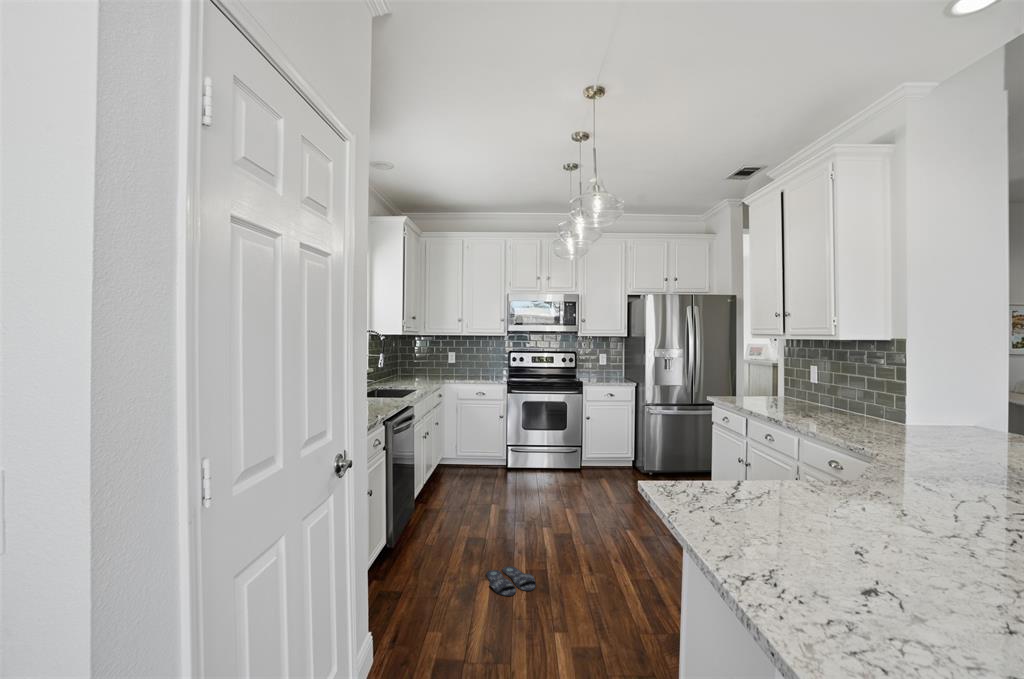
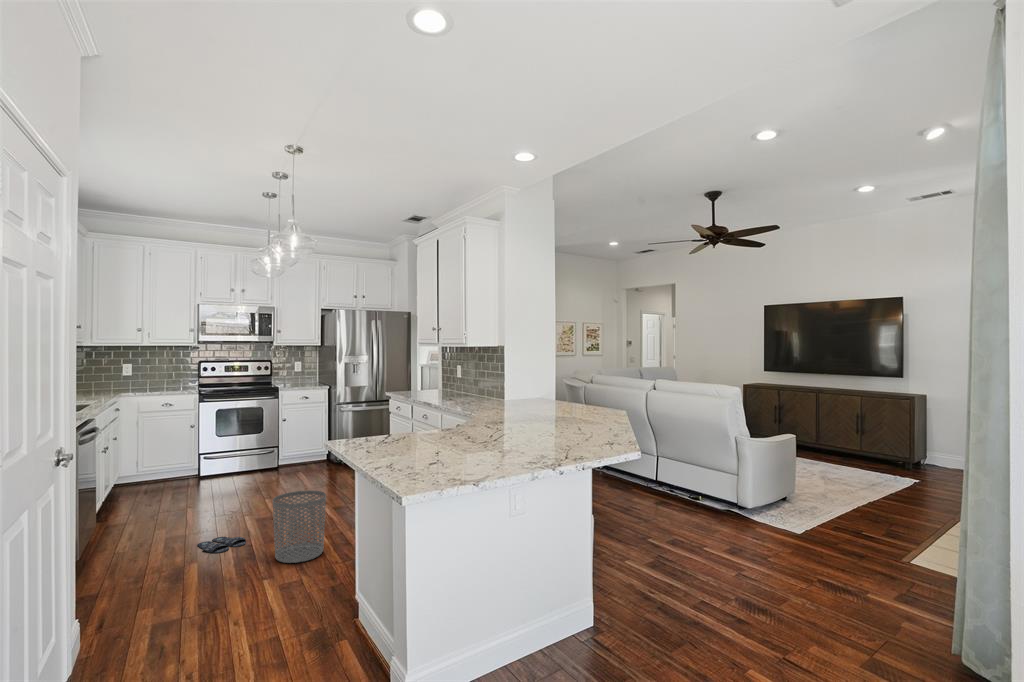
waste bin: none [562,542,633,657] -> present [273,490,326,563]

